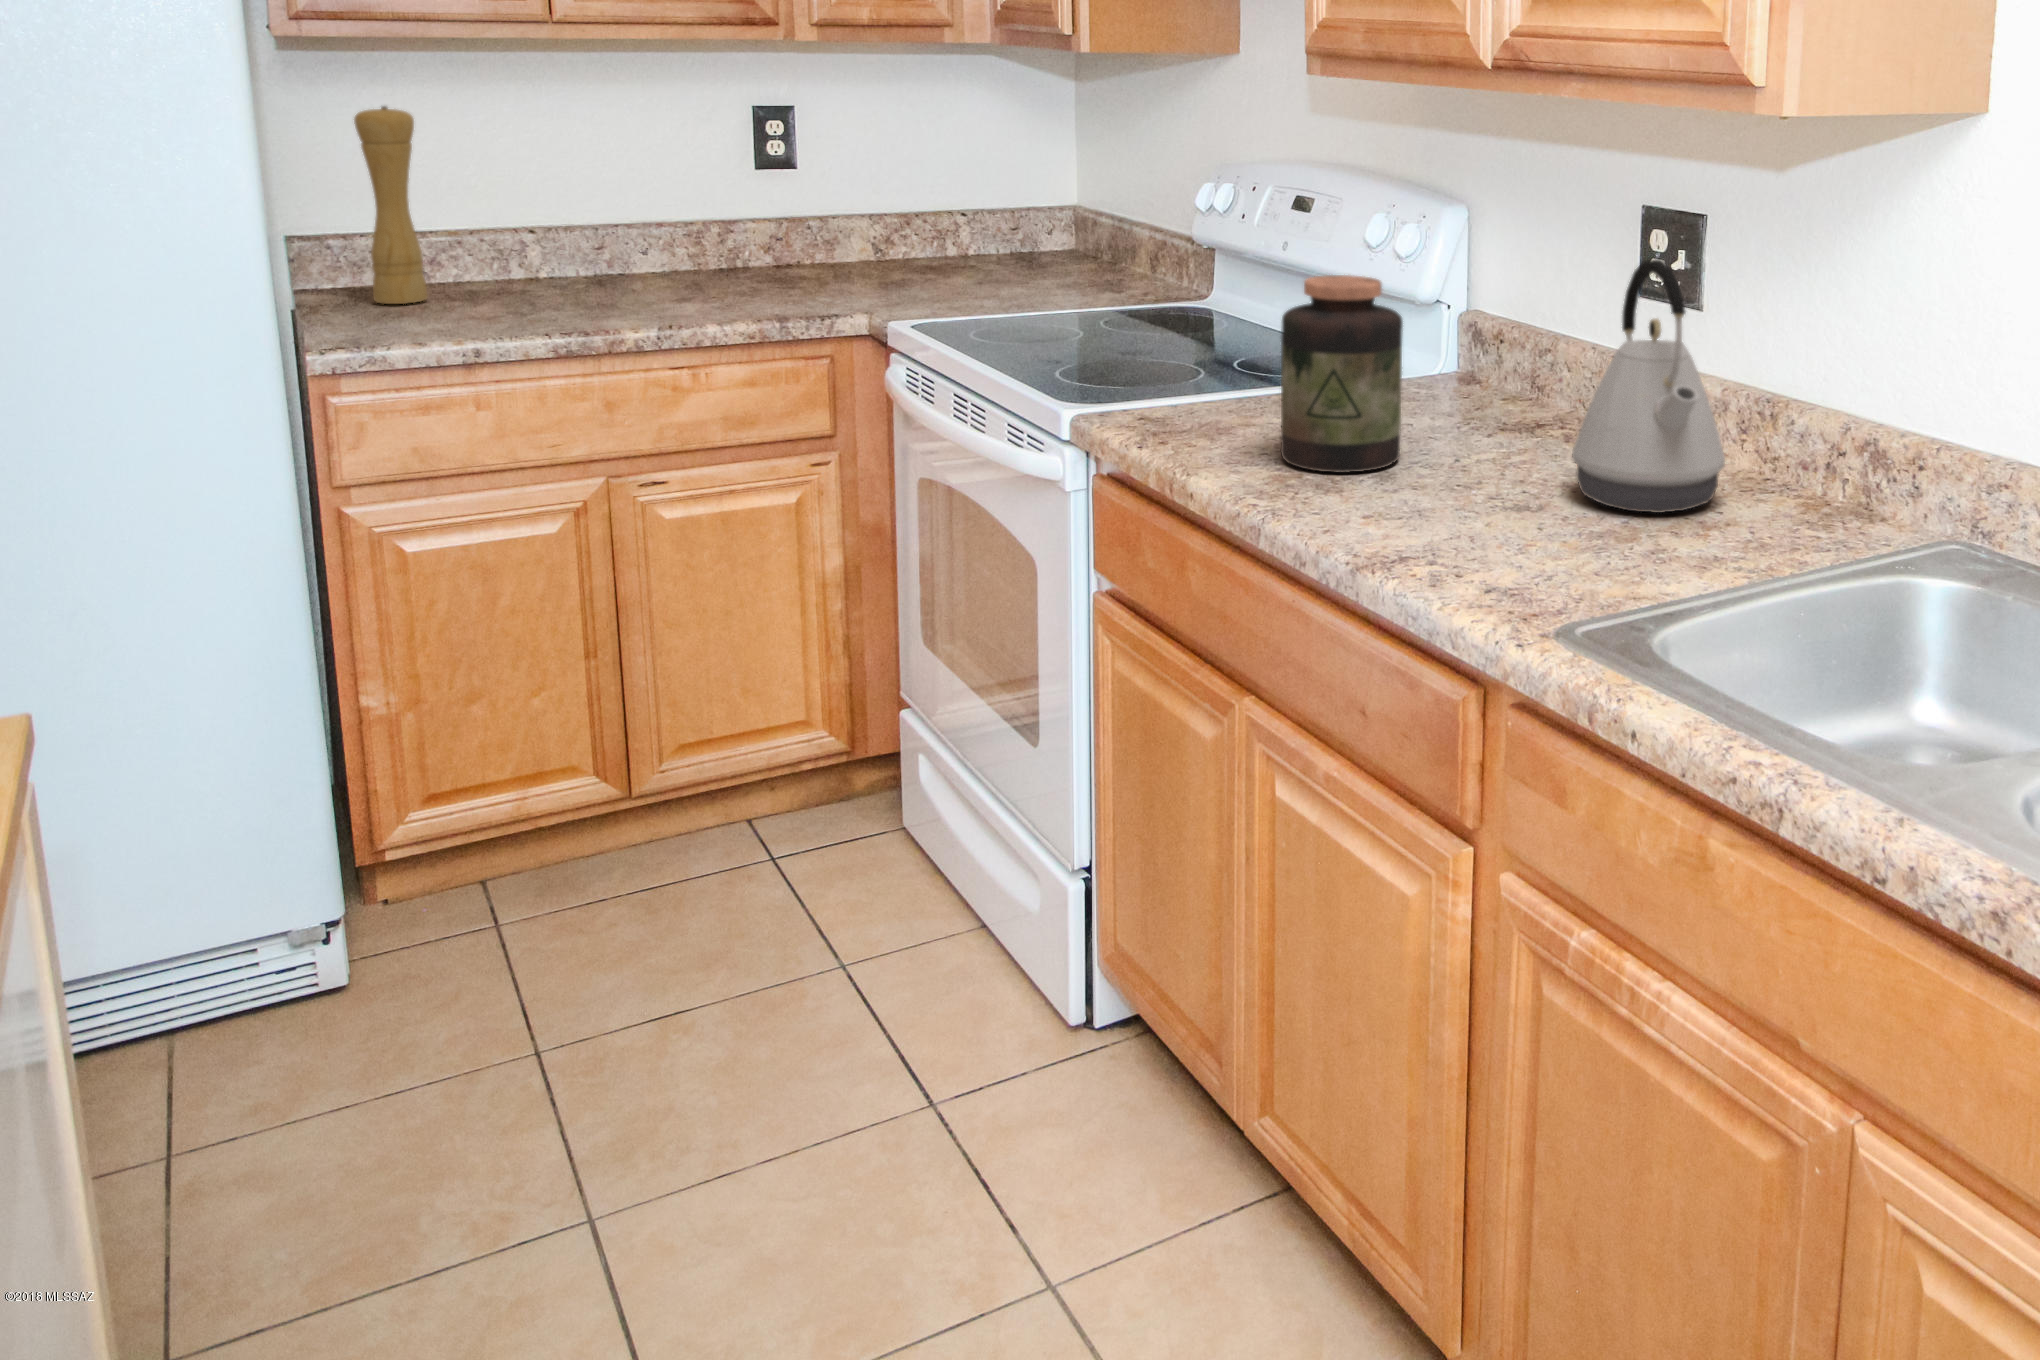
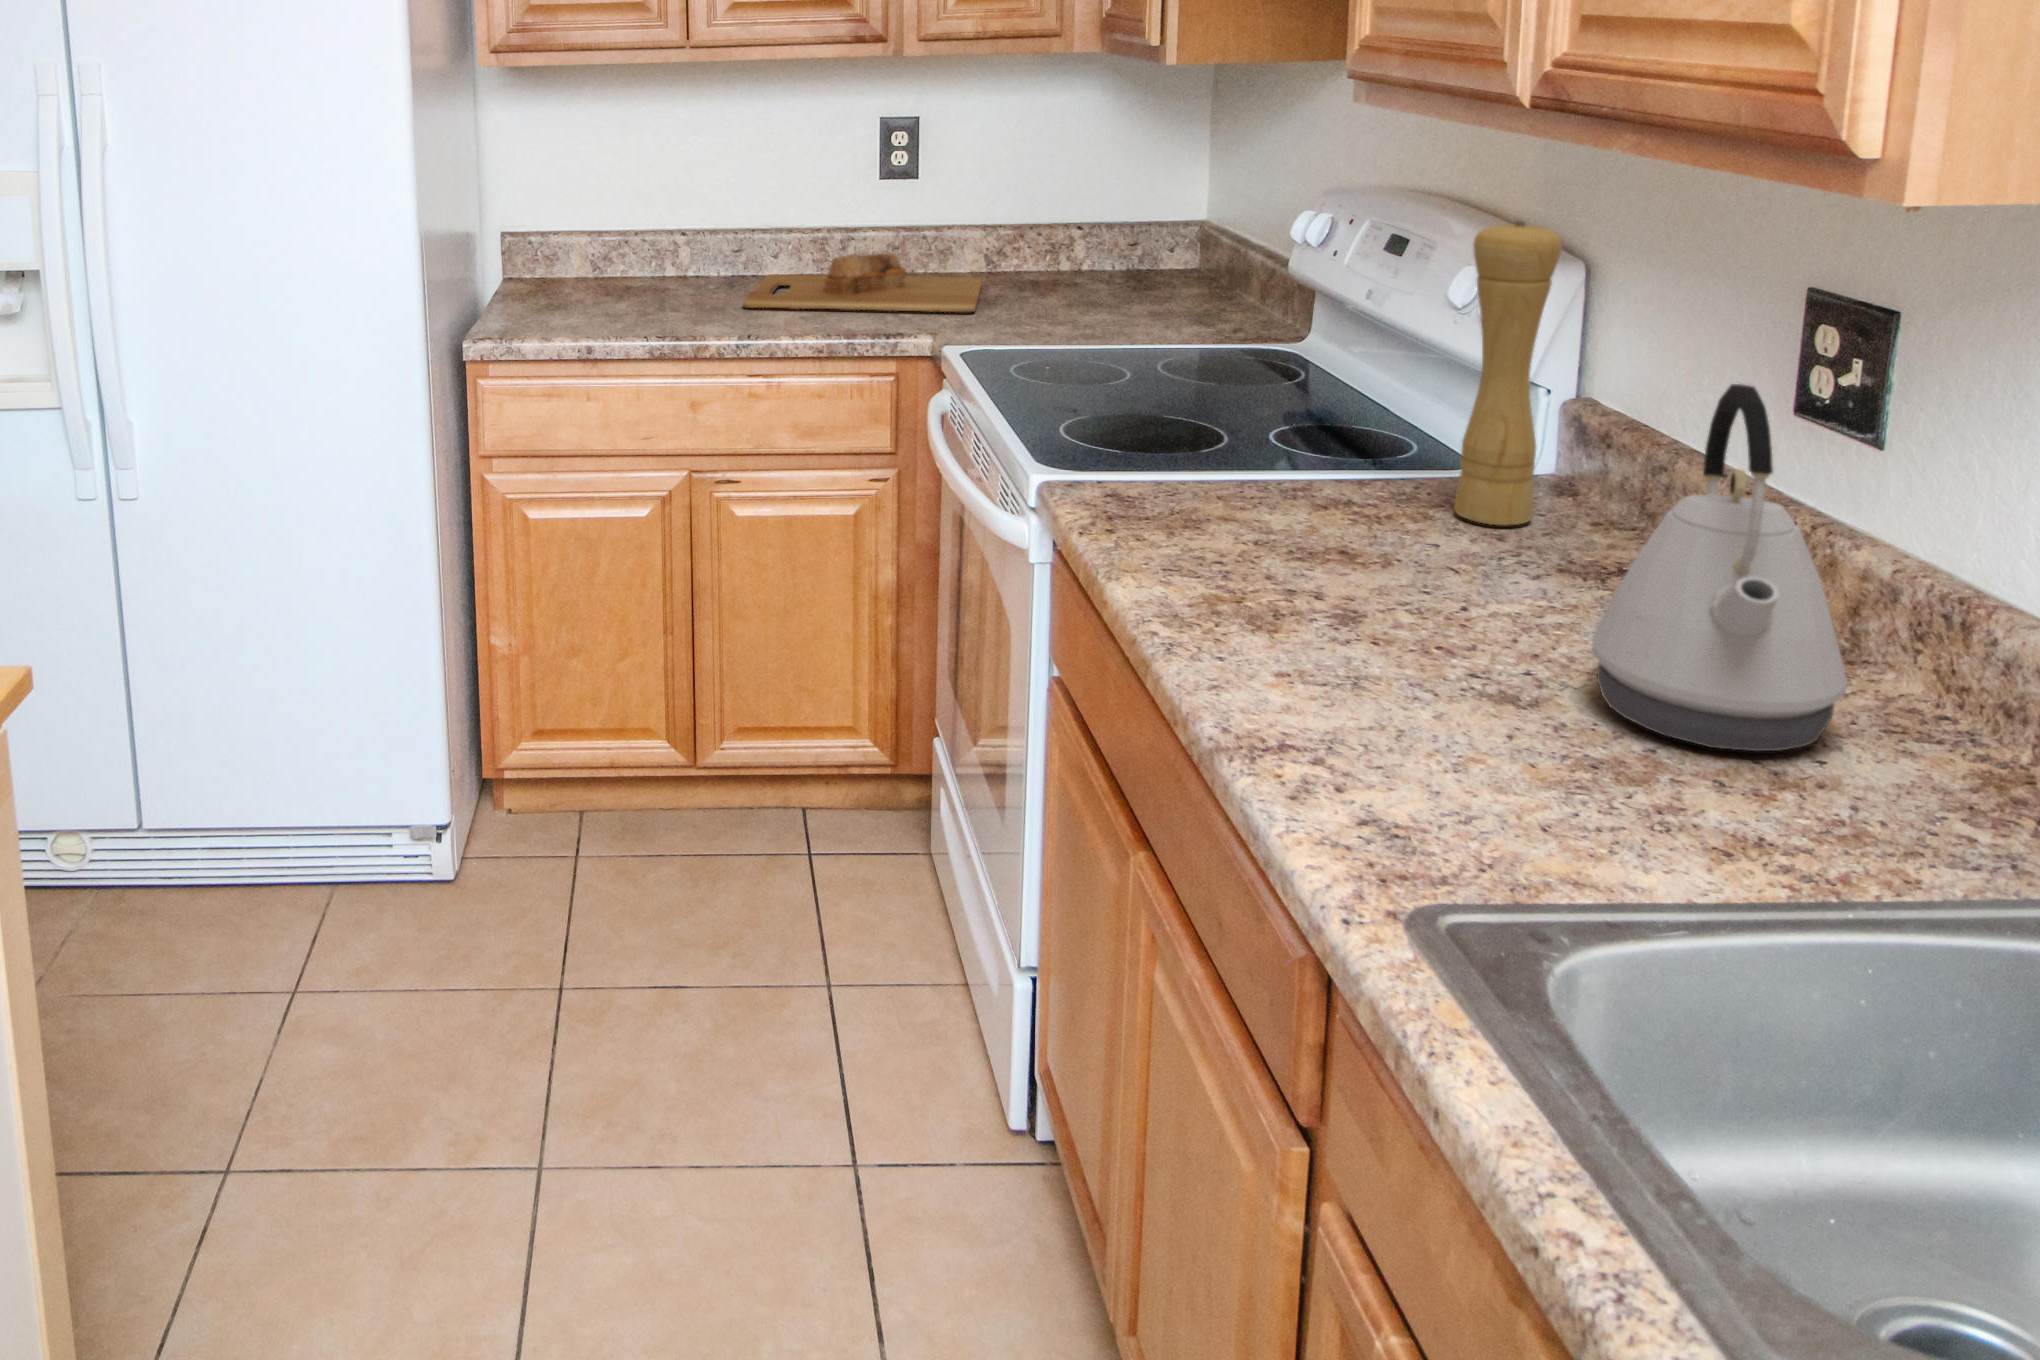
pepper mill: present [354,106,428,304] -> present [1454,220,1562,526]
cutting board: none [634,241,896,303] -> present [743,253,982,312]
jar: present [1281,275,1403,473] -> none [1226,358,1393,606]

